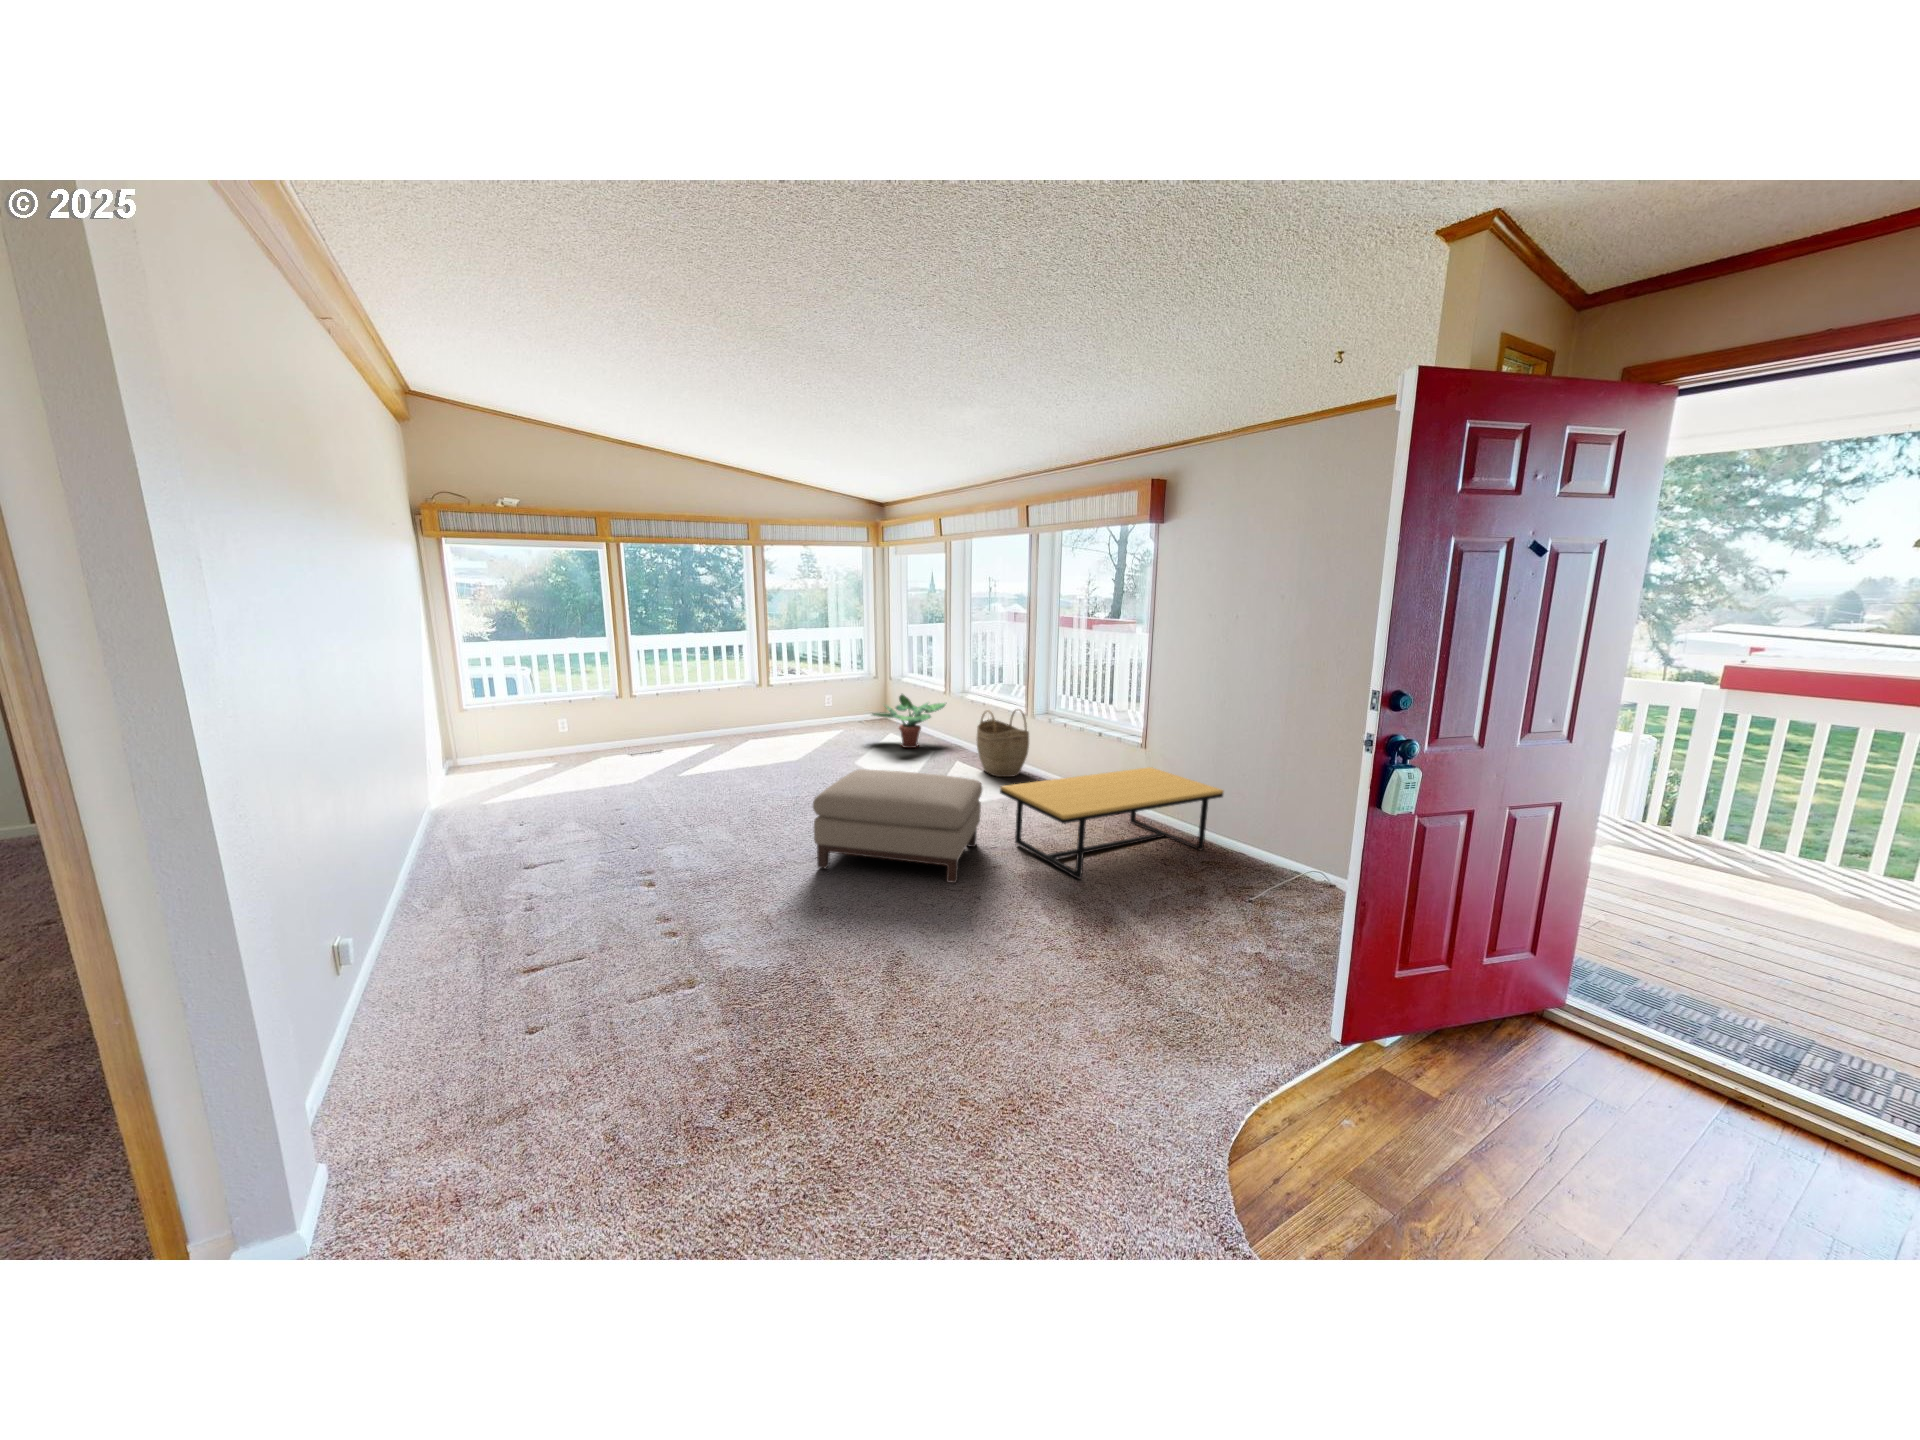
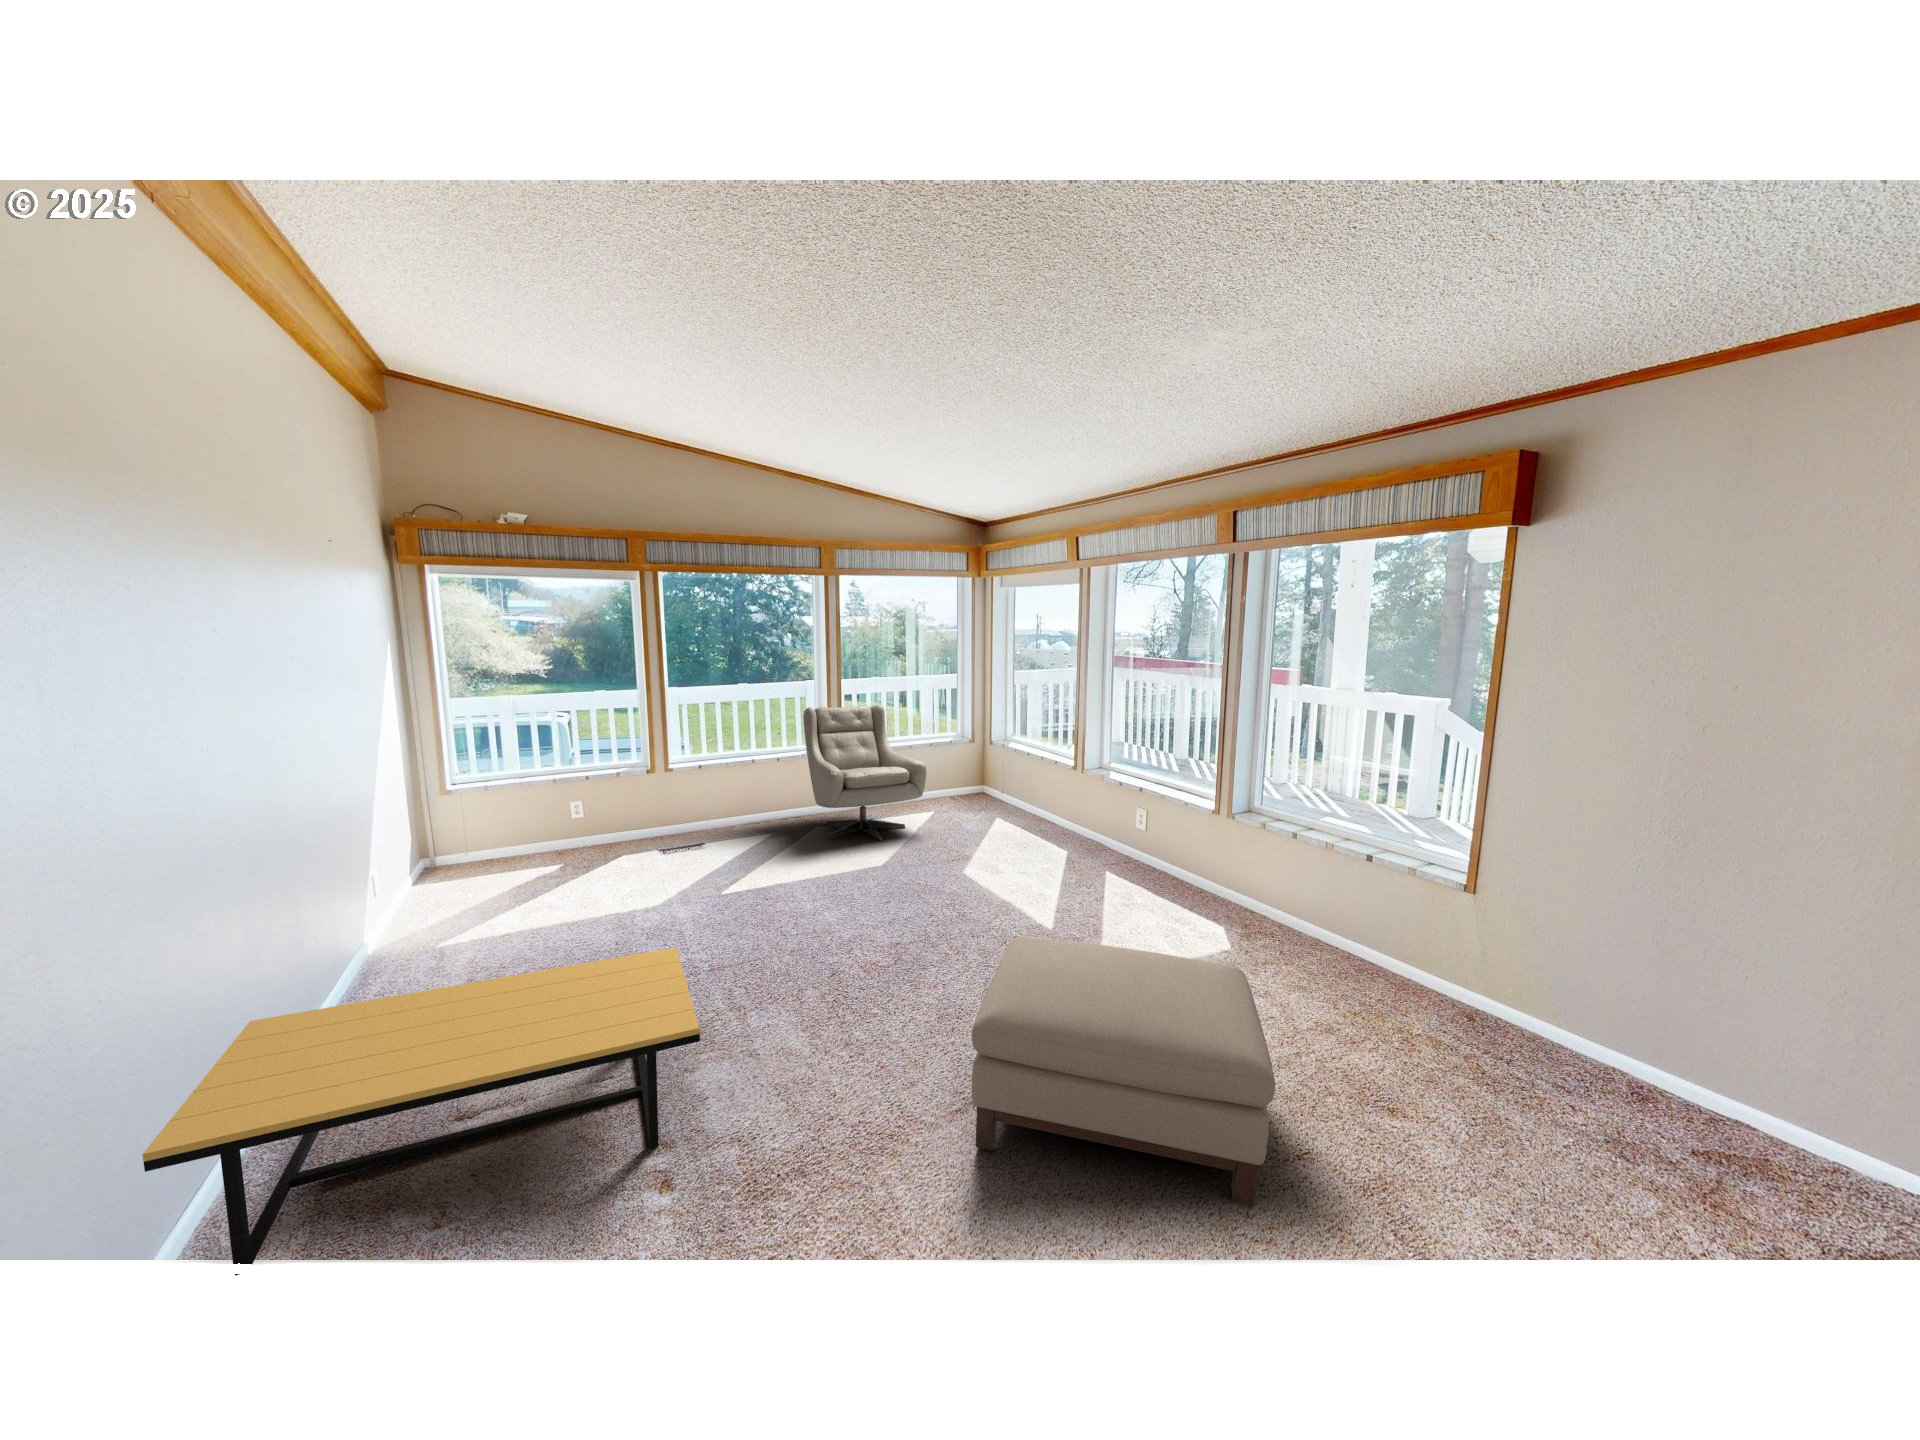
armchair: none [740,648,834,749] -> present [803,705,926,841]
potted plant: present [872,694,946,748] -> none [972,769,1076,843]
woven basket: present [977,709,1029,777] -> none [1141,802,1225,903]
coffee table: present [1000,767,1224,879] -> present [142,947,700,1276]

